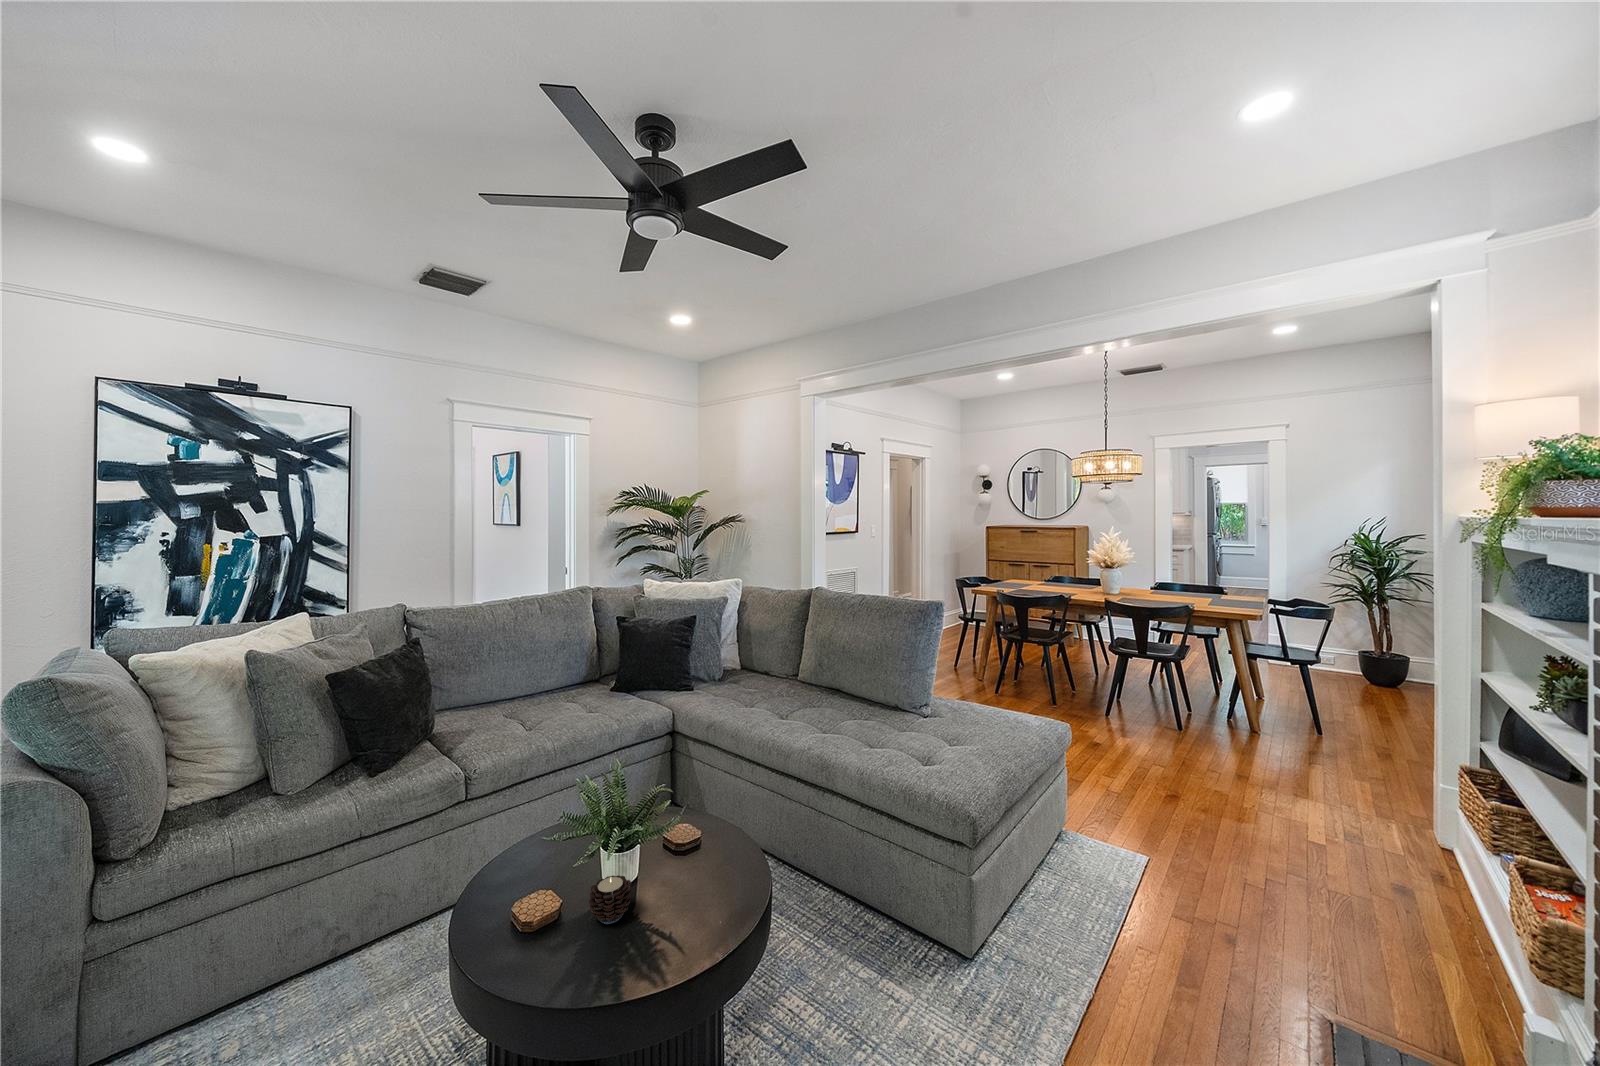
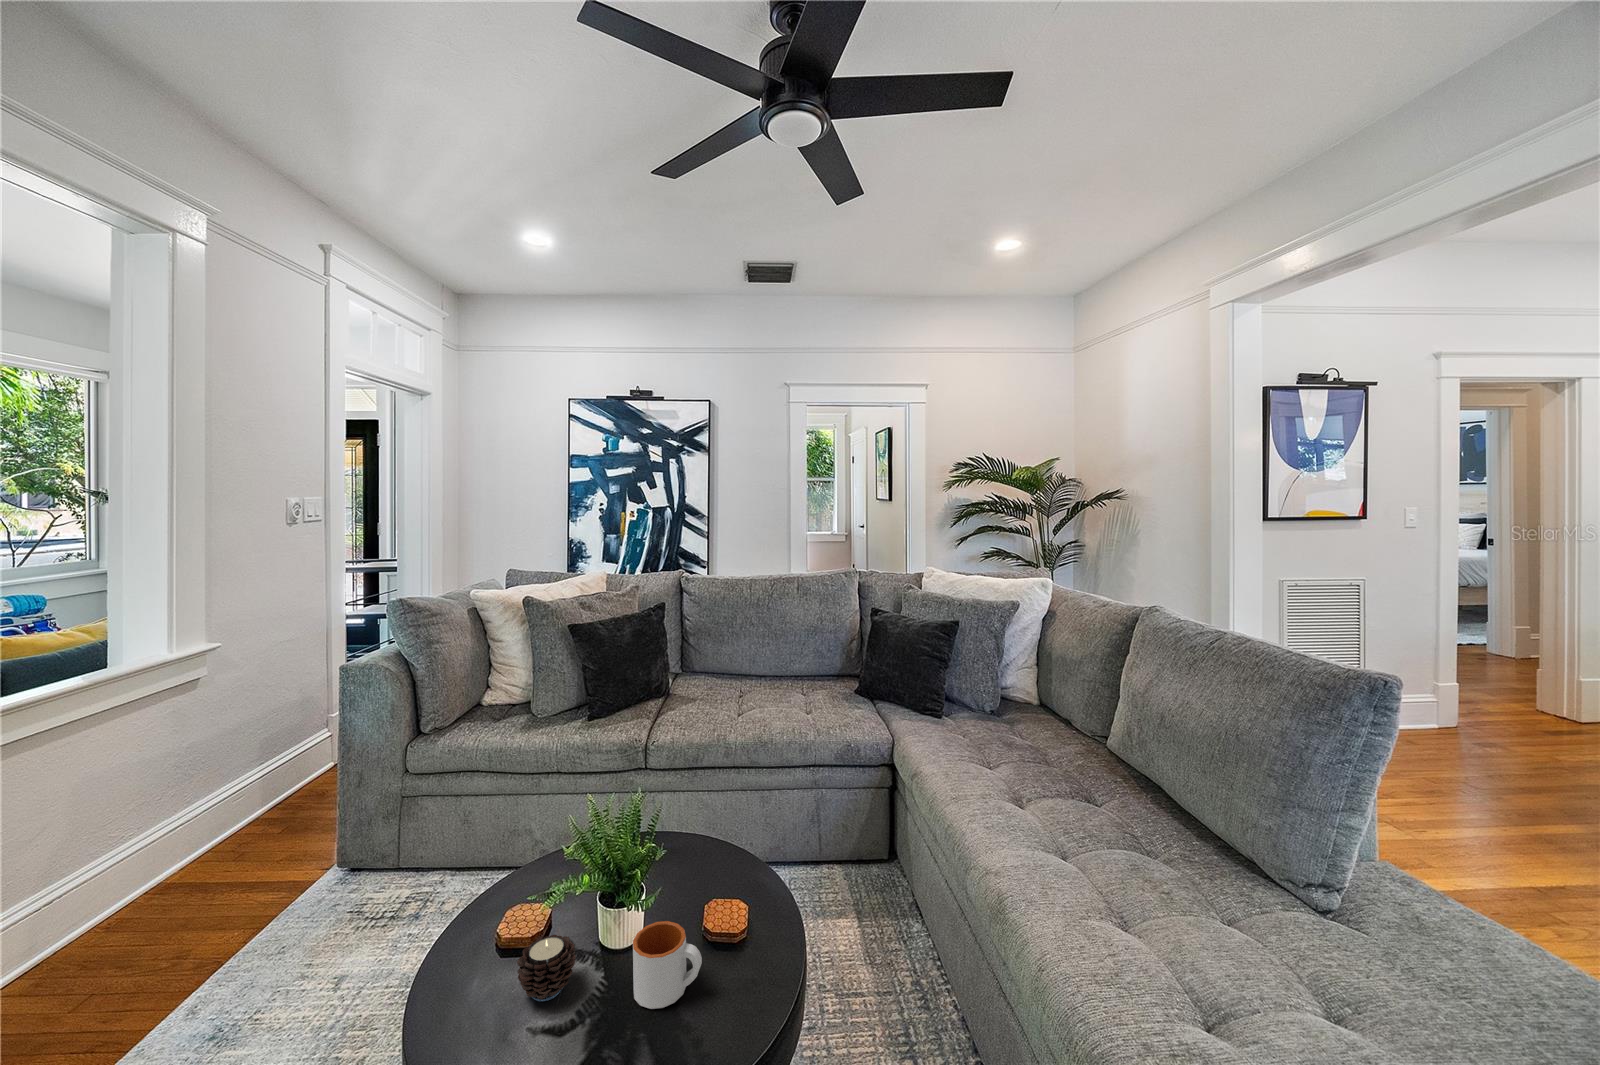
mug: none [665,834,711,890] -> present [633,921,702,1009]

